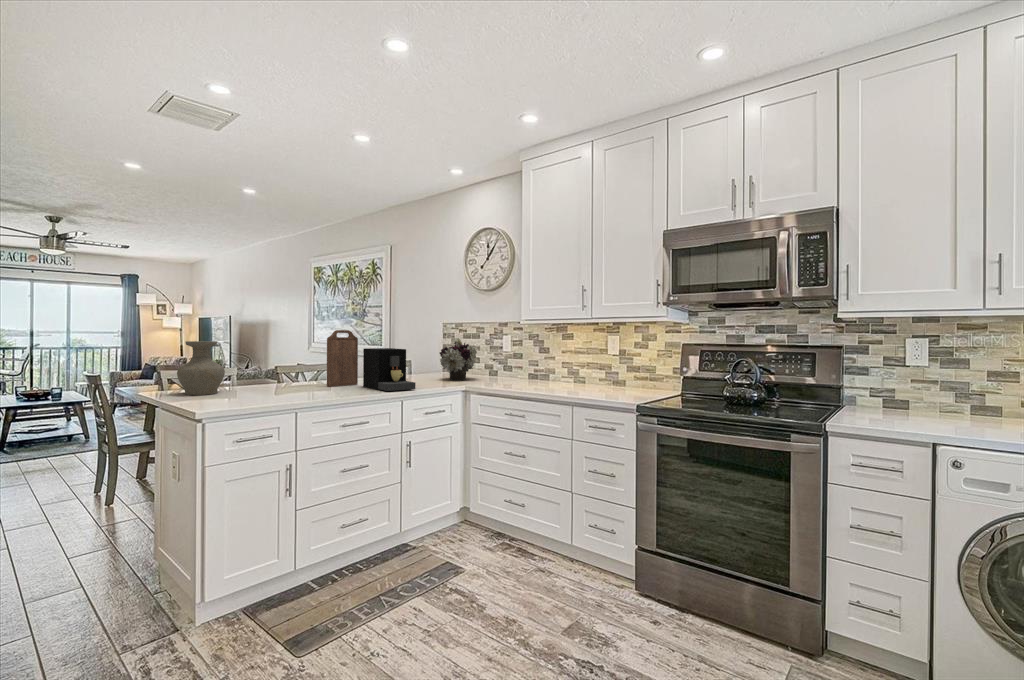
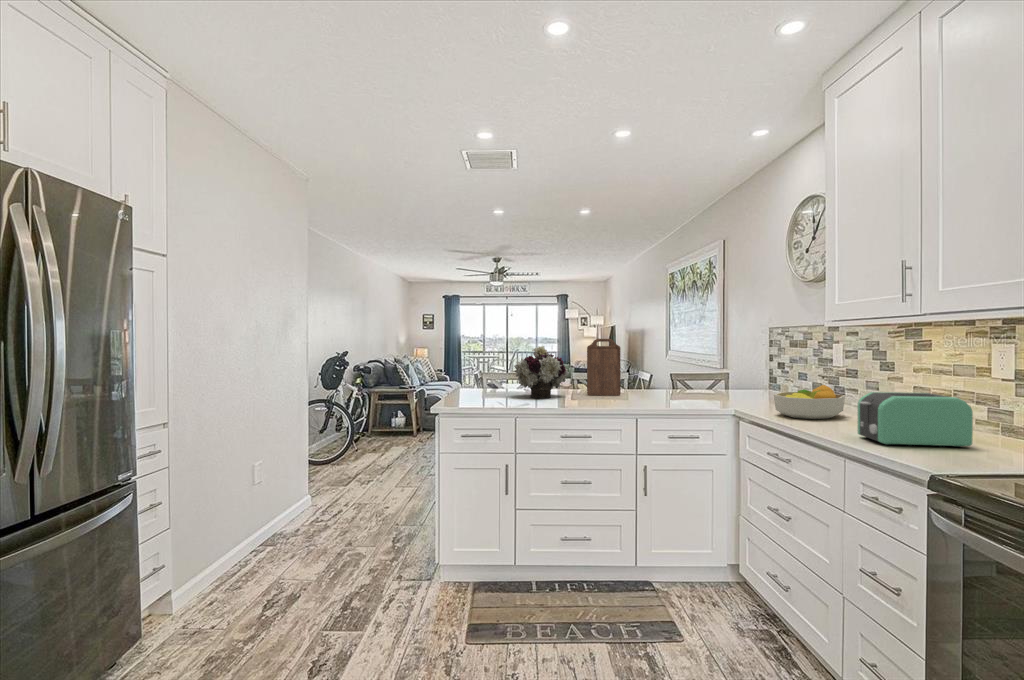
flower arrangement: present [440,338,477,380] -> present [513,346,569,398]
vase: present [177,341,225,395] -> none [470,349,503,394]
coffee maker: present [363,348,416,391] -> none [618,358,655,406]
fruit bowl: none [499,364,539,387] -> present [774,385,845,419]
toaster: none [570,364,619,395] -> present [858,392,973,447]

